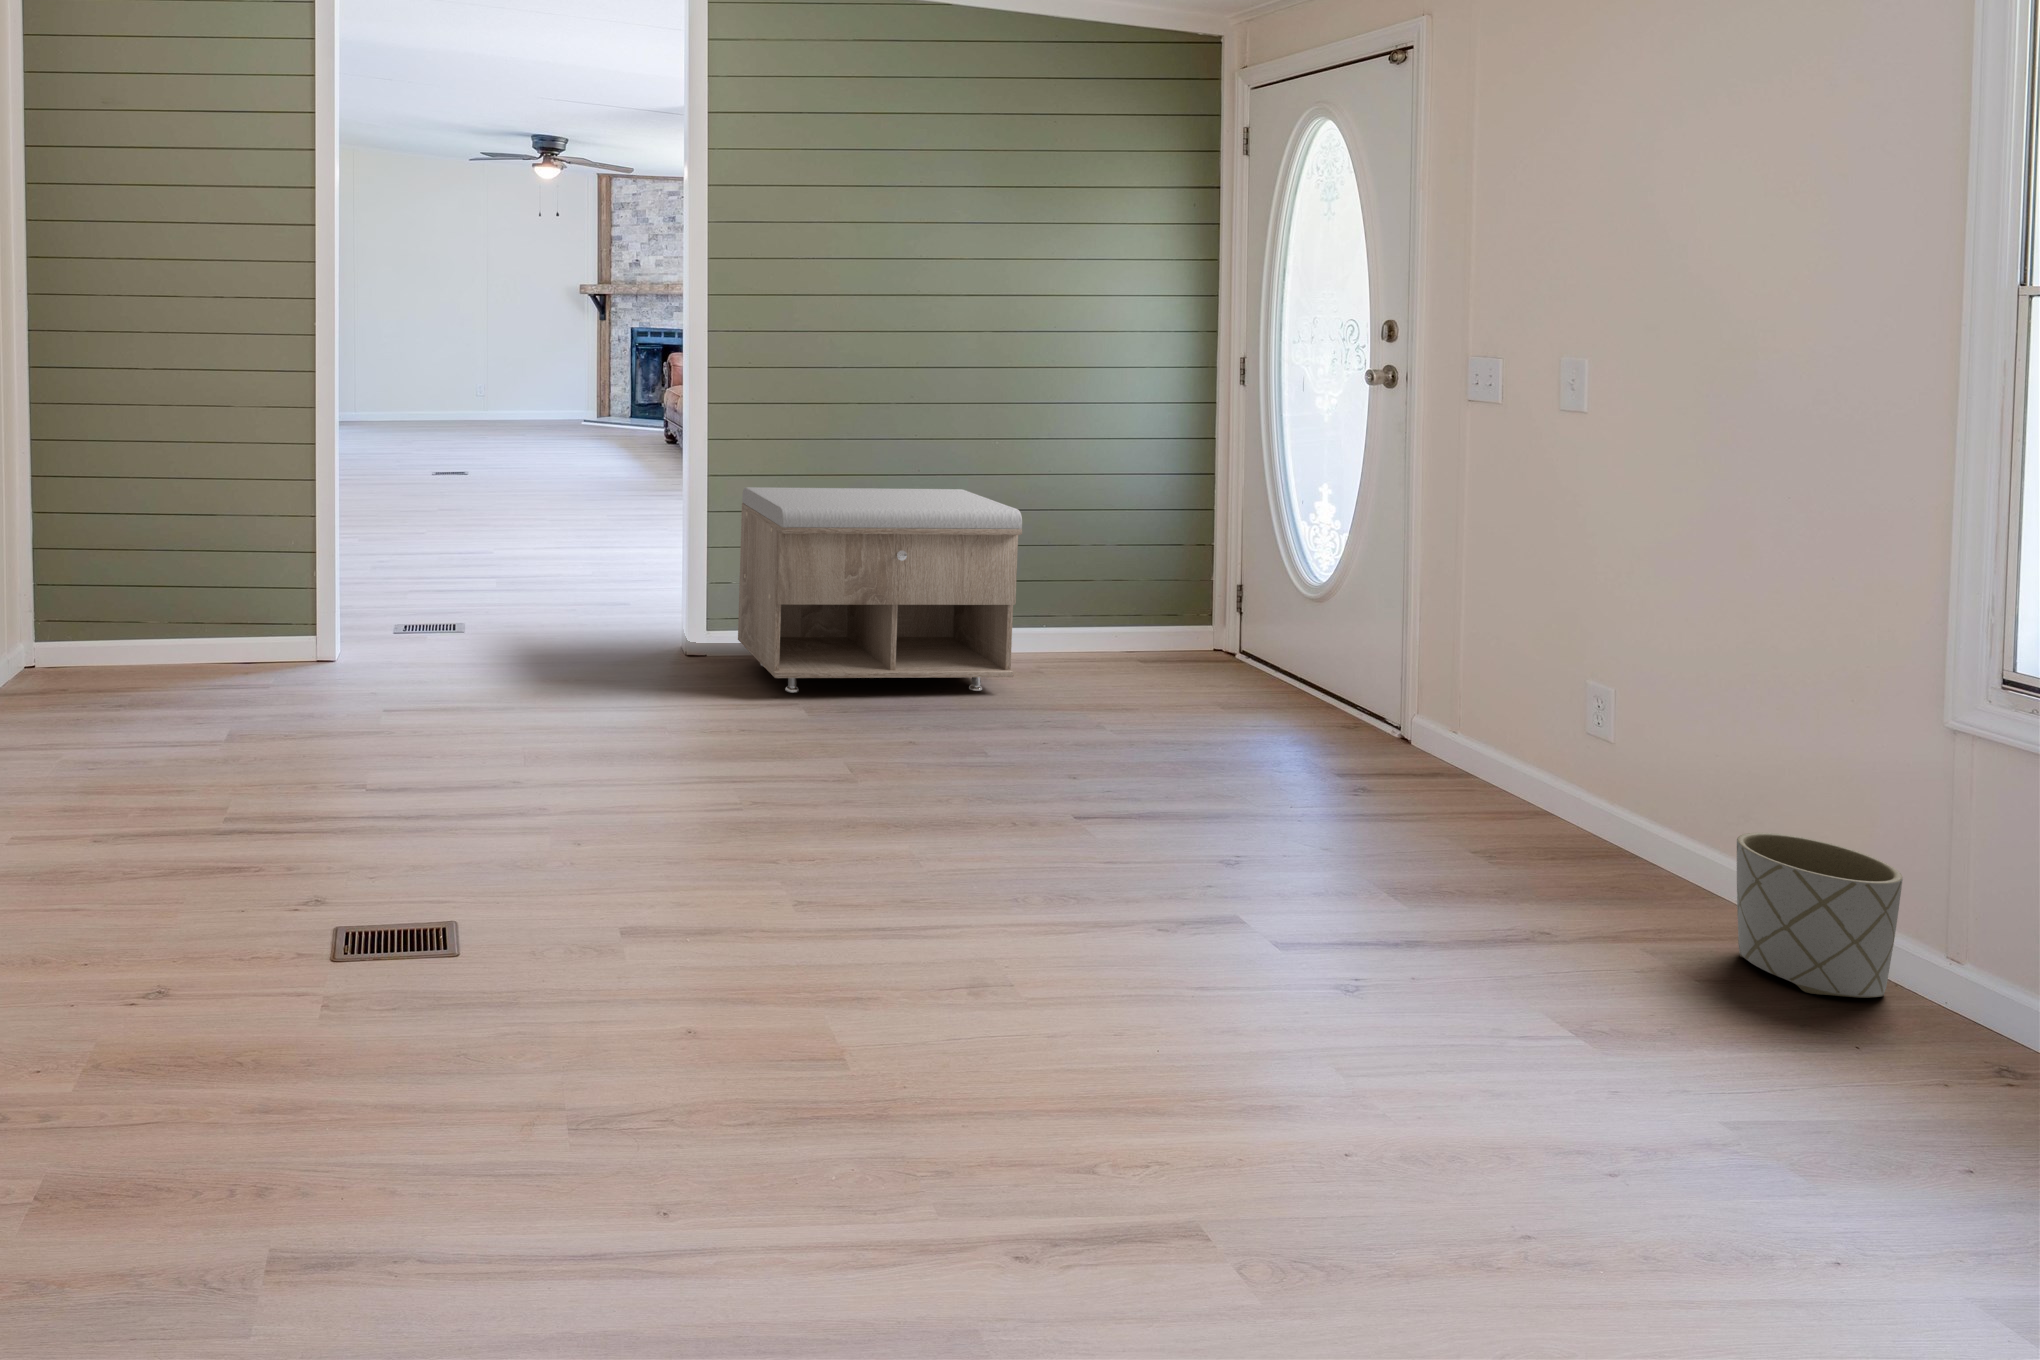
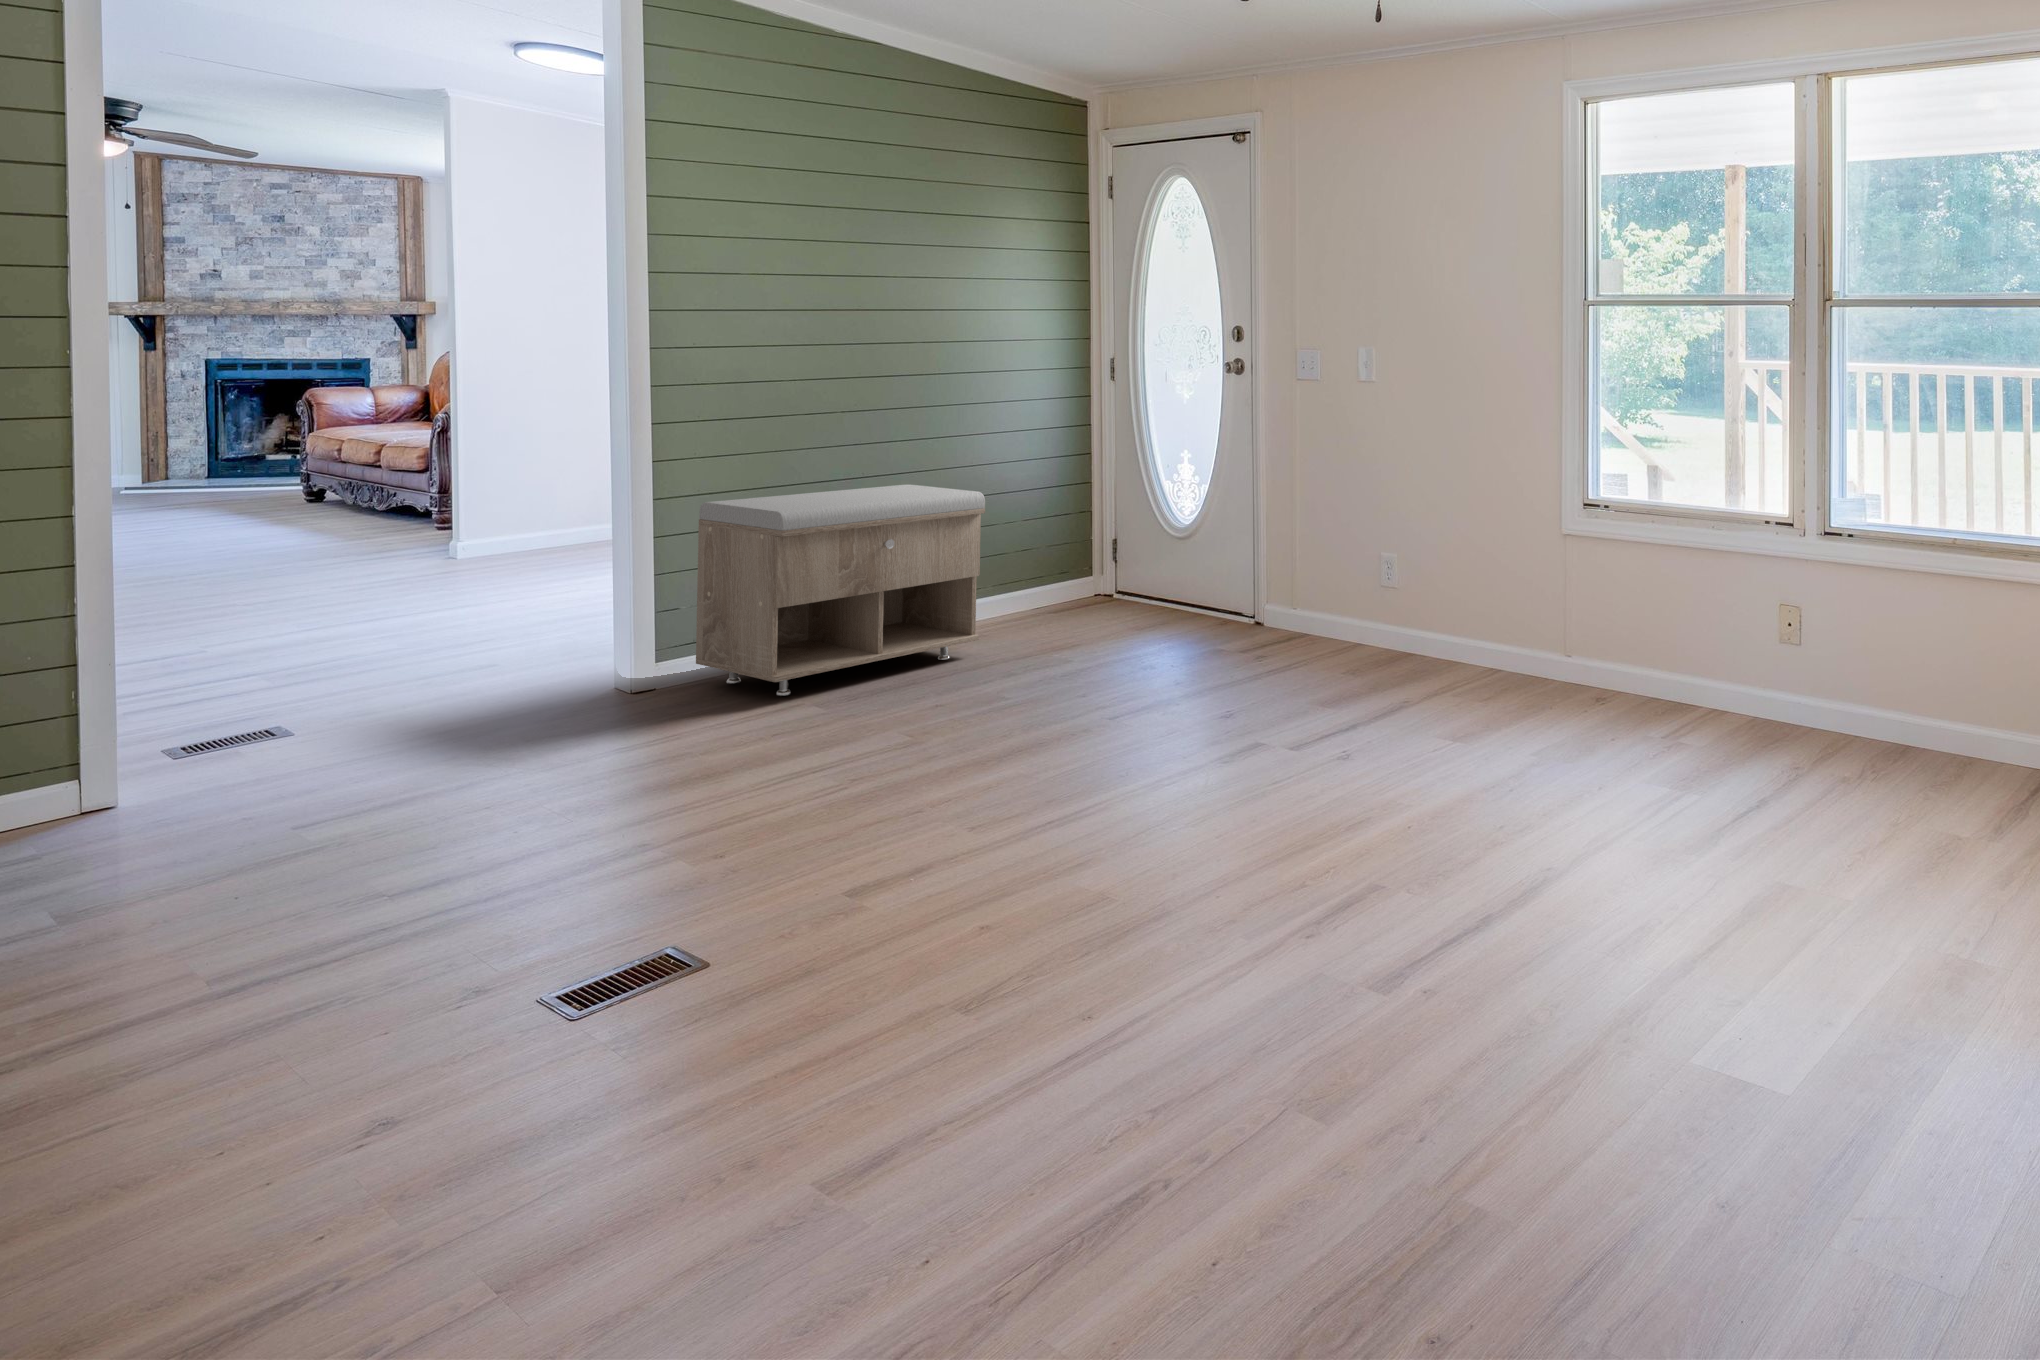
planter: present [1737,833,1903,998] -> none [1464,607,1529,687]

